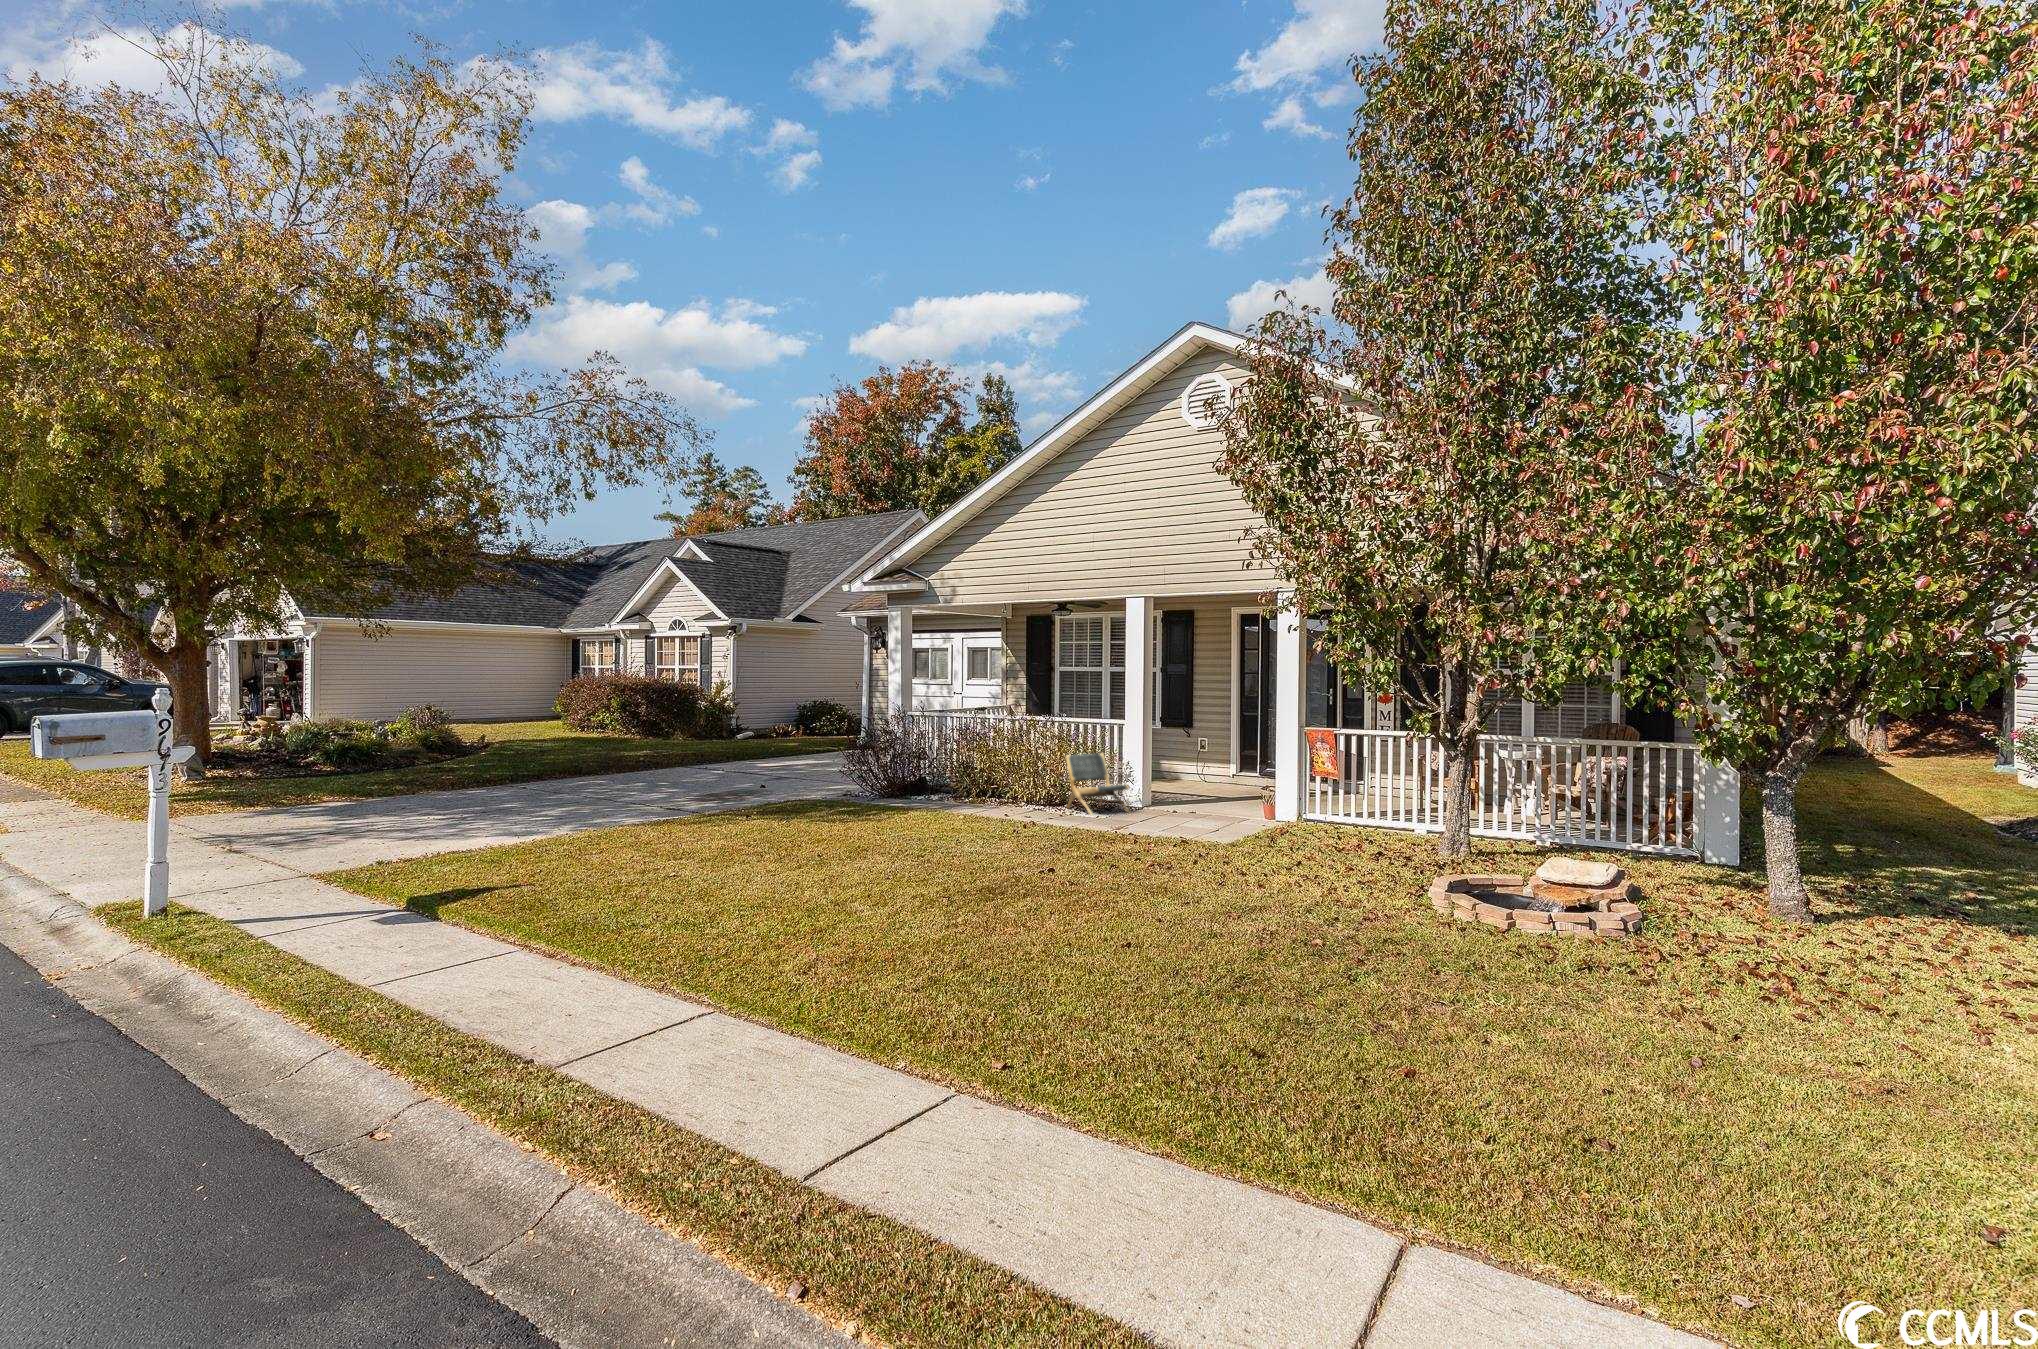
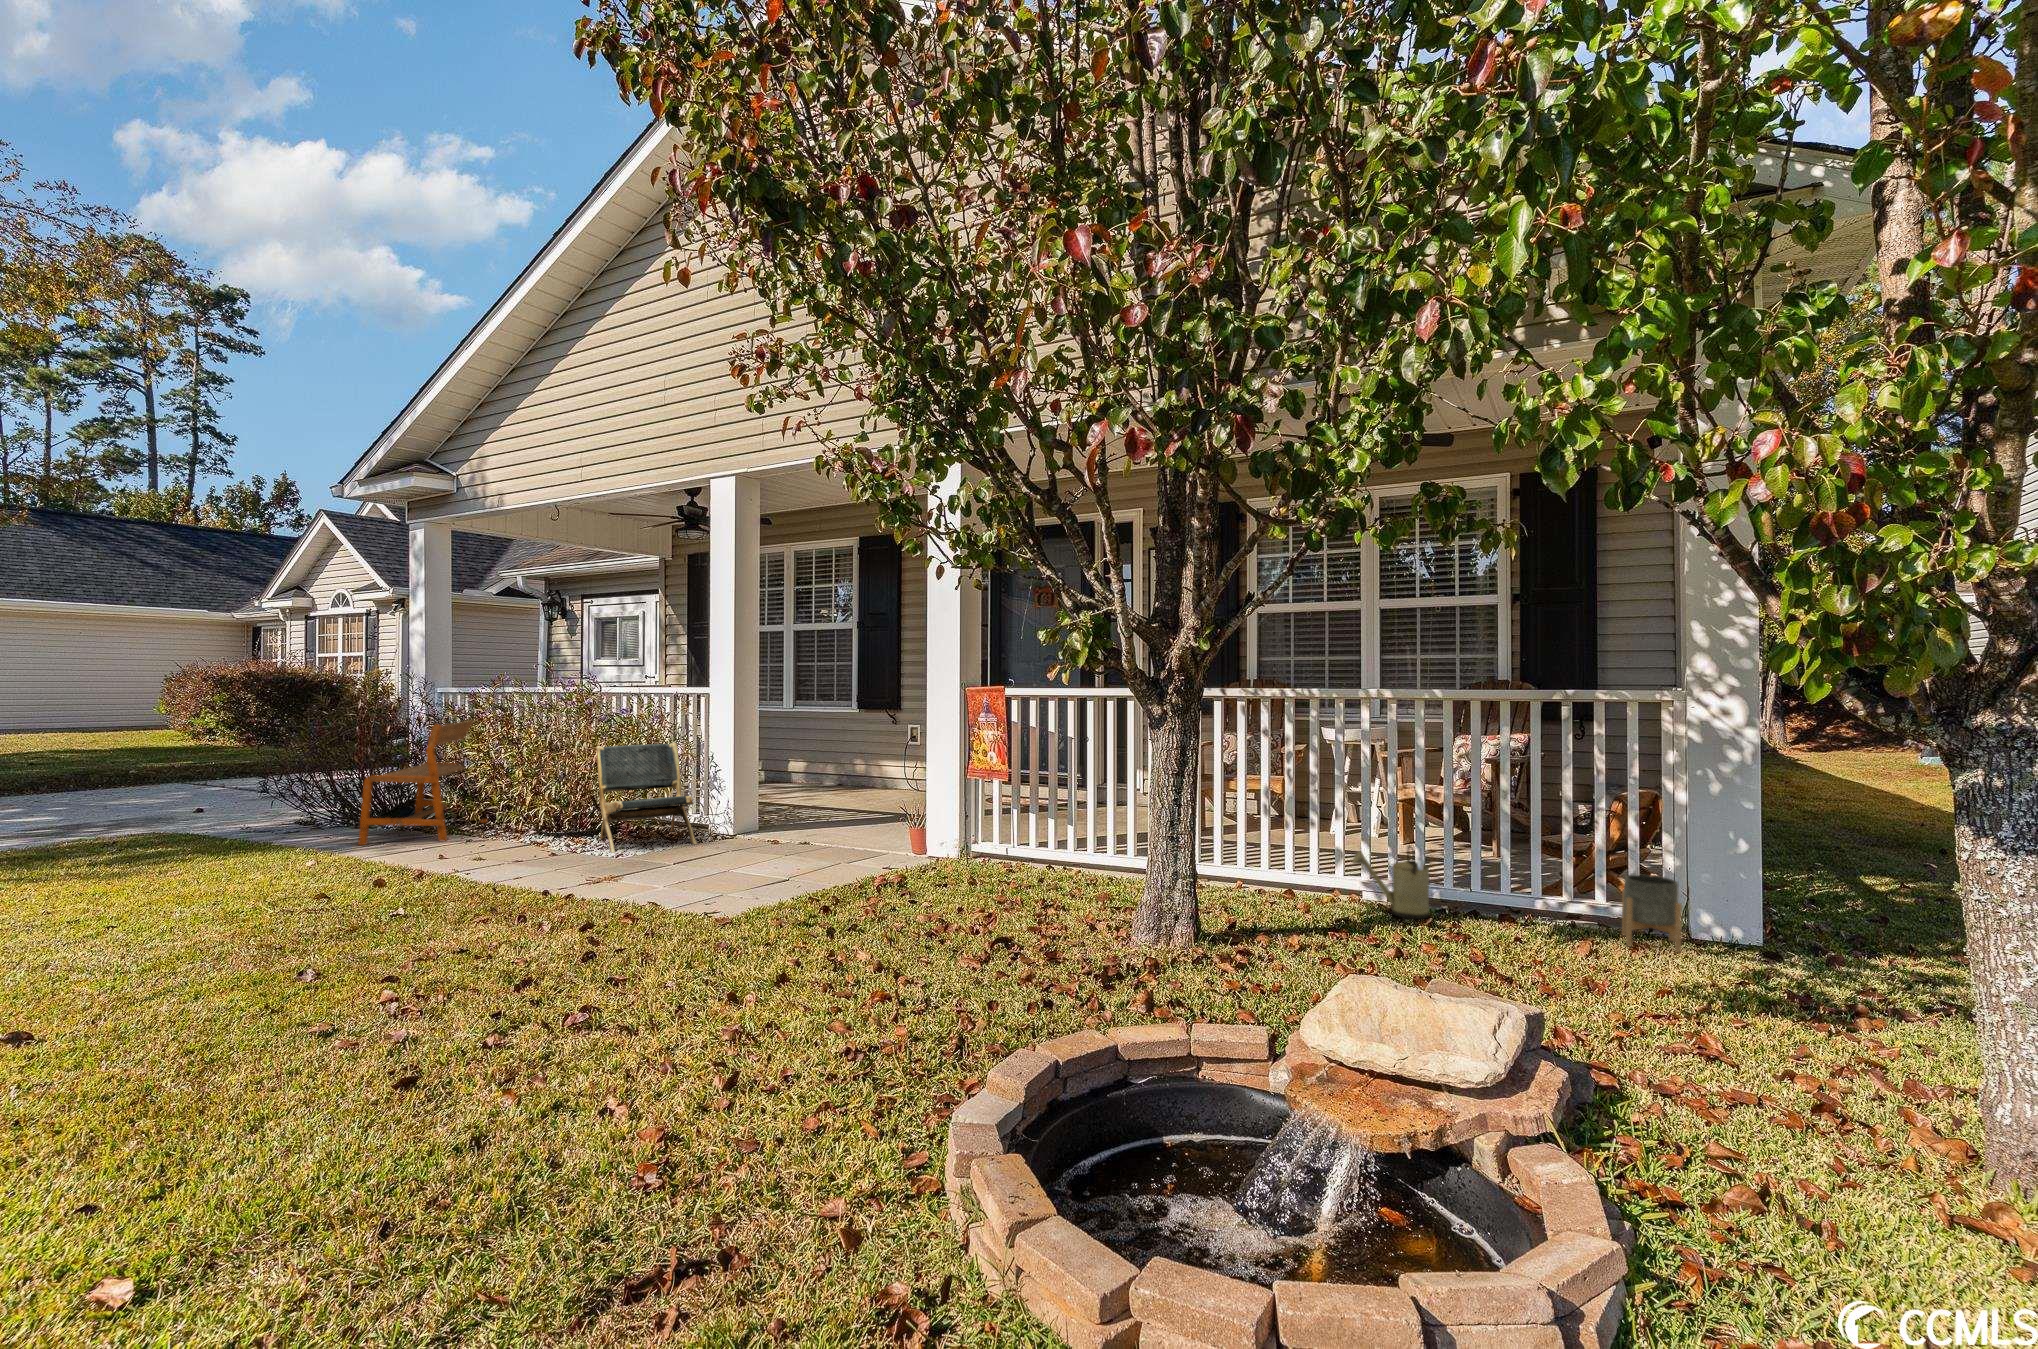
bench: none [936,735,982,809] -> present [358,720,487,845]
watering can: none [1532,818,1576,854] -> present [1352,846,1430,919]
planter: none [1669,833,1696,868] -> present [1622,875,1682,952]

